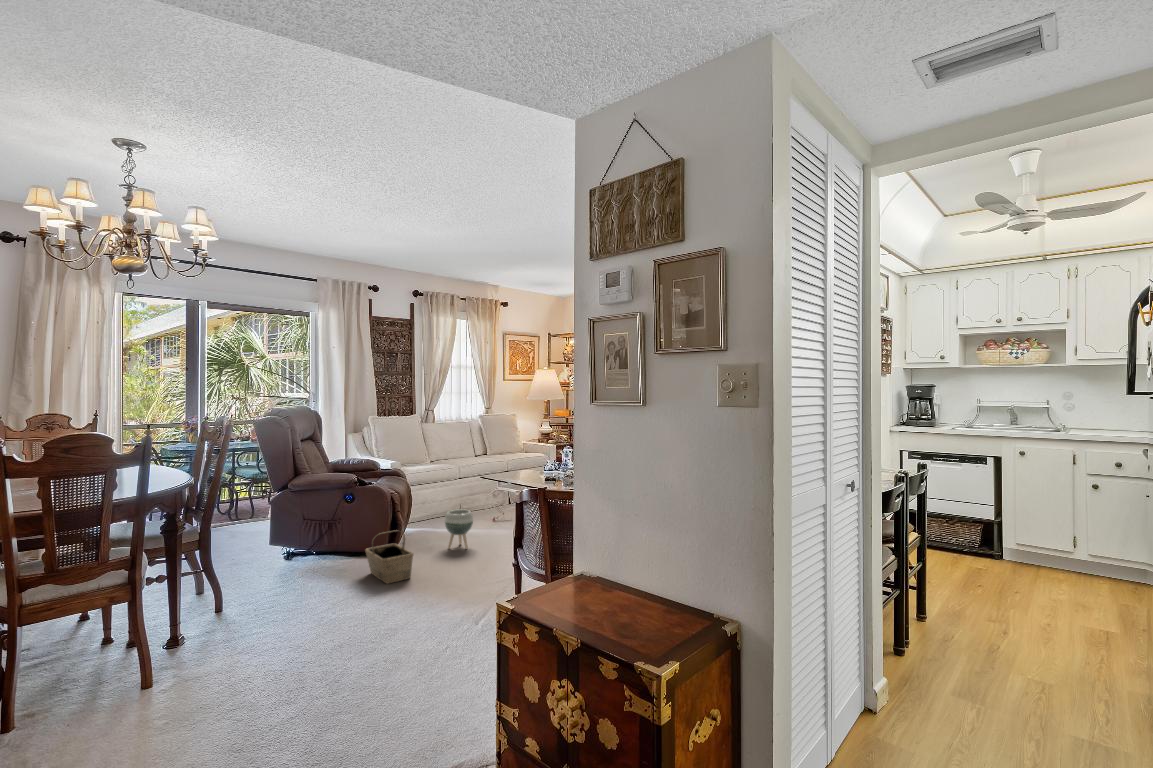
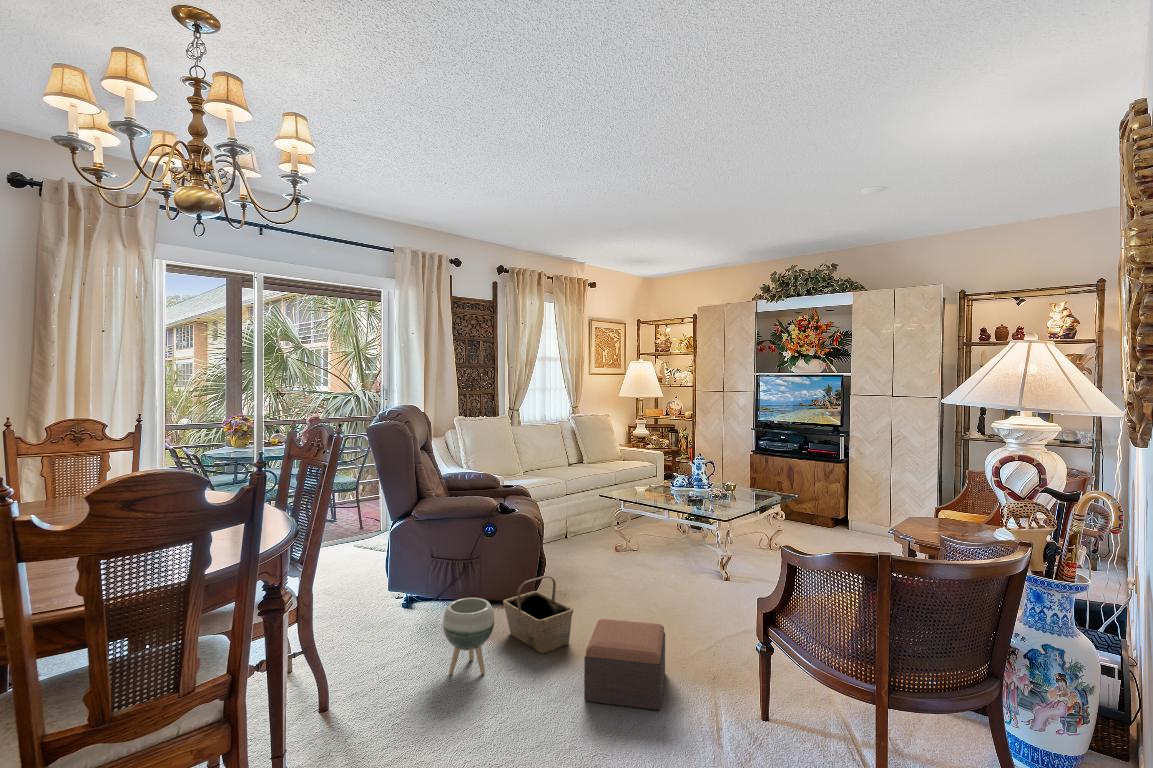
planter: present [444,509,473,549] -> present [443,598,494,674]
footstool: none [399,556,467,611] -> present [584,619,665,710]

